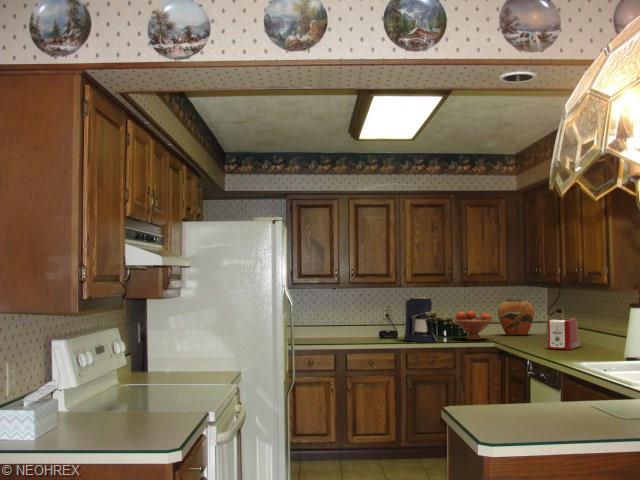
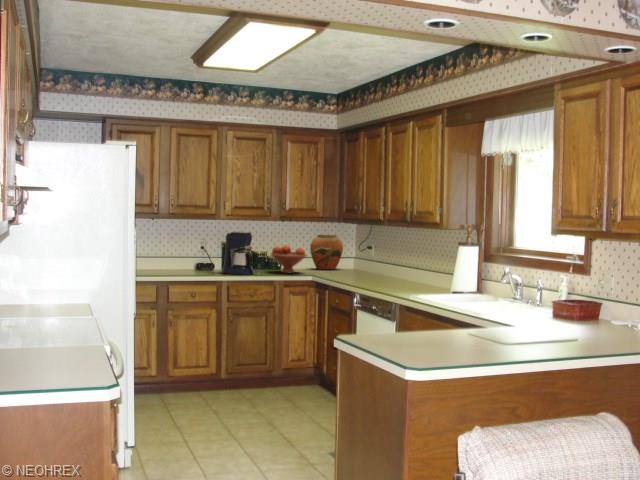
toaster: present [546,318,580,350] -> none [354,255,382,283]

